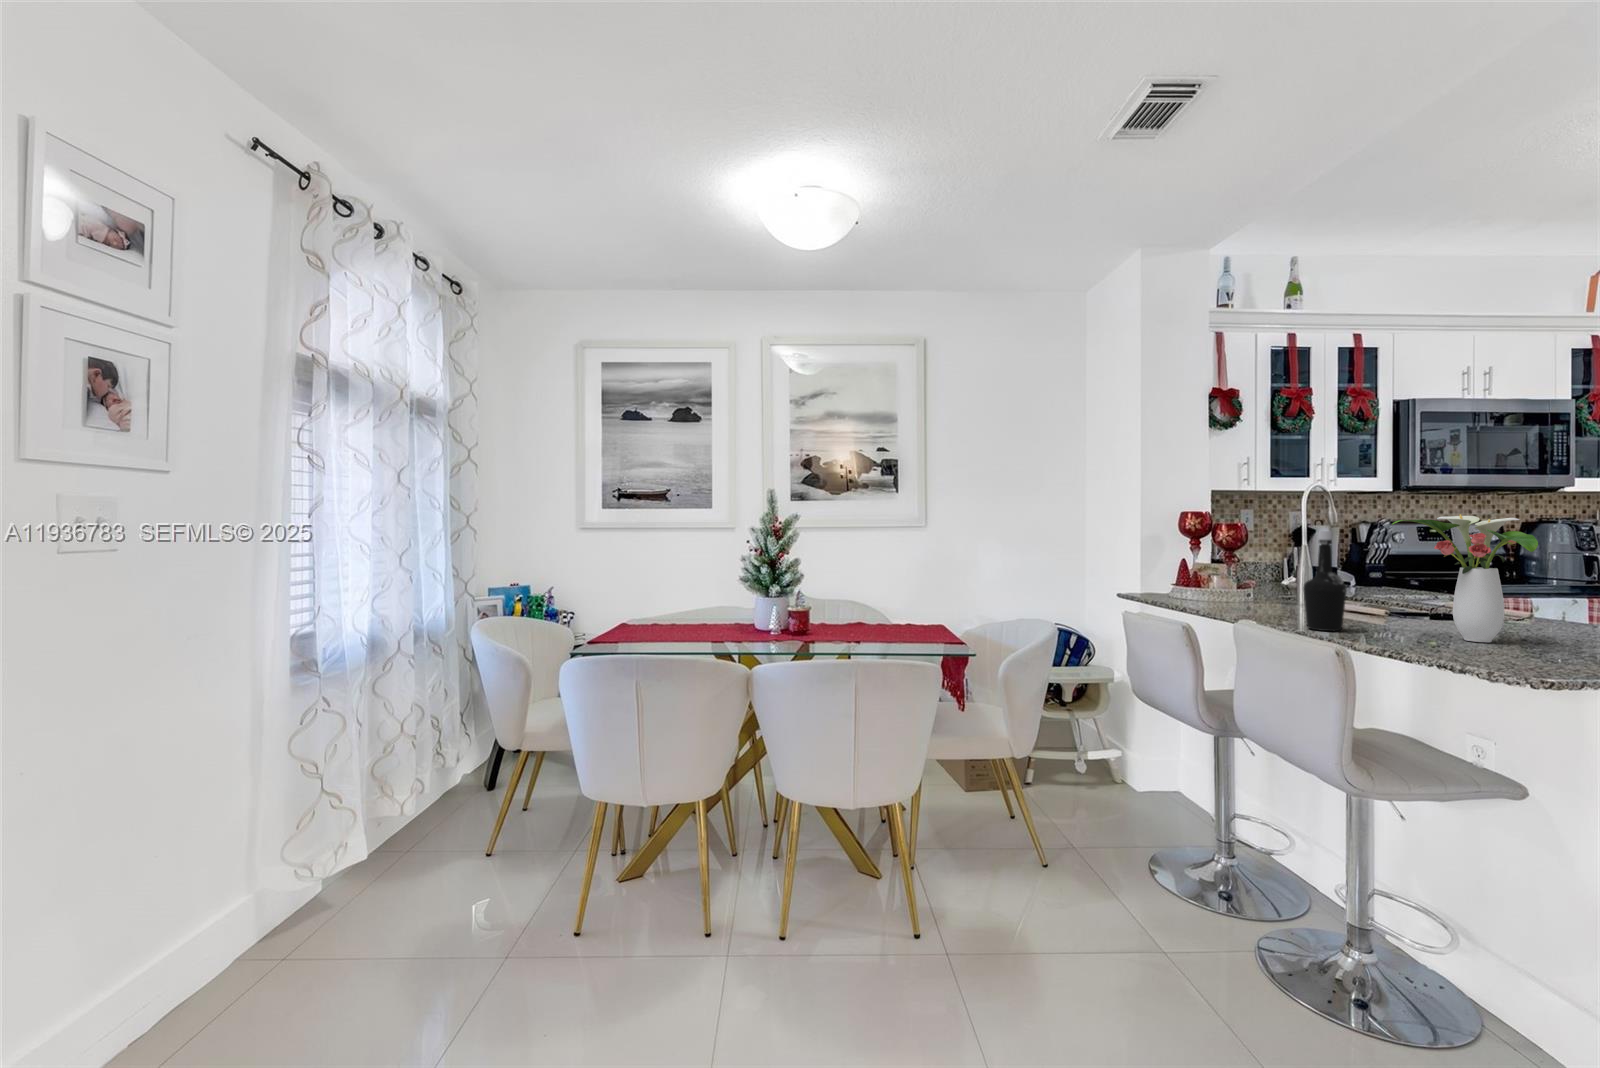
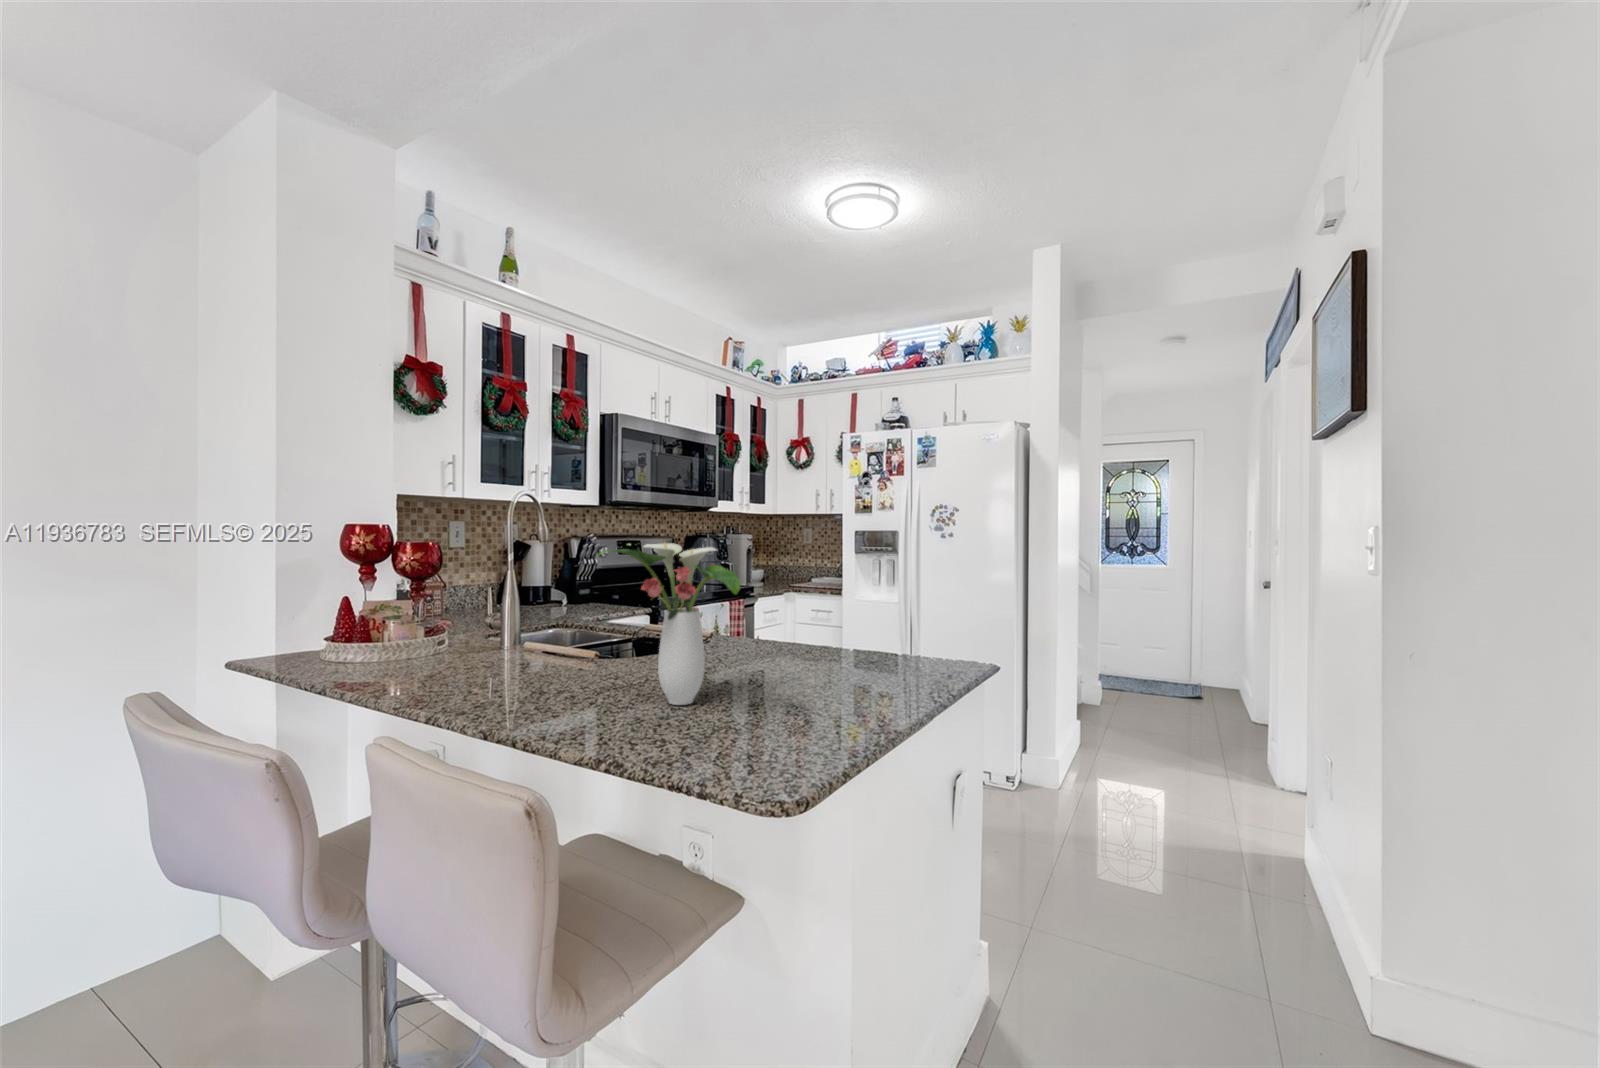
bottle: present [1303,531,1347,631] -> none [485,566,543,722]

